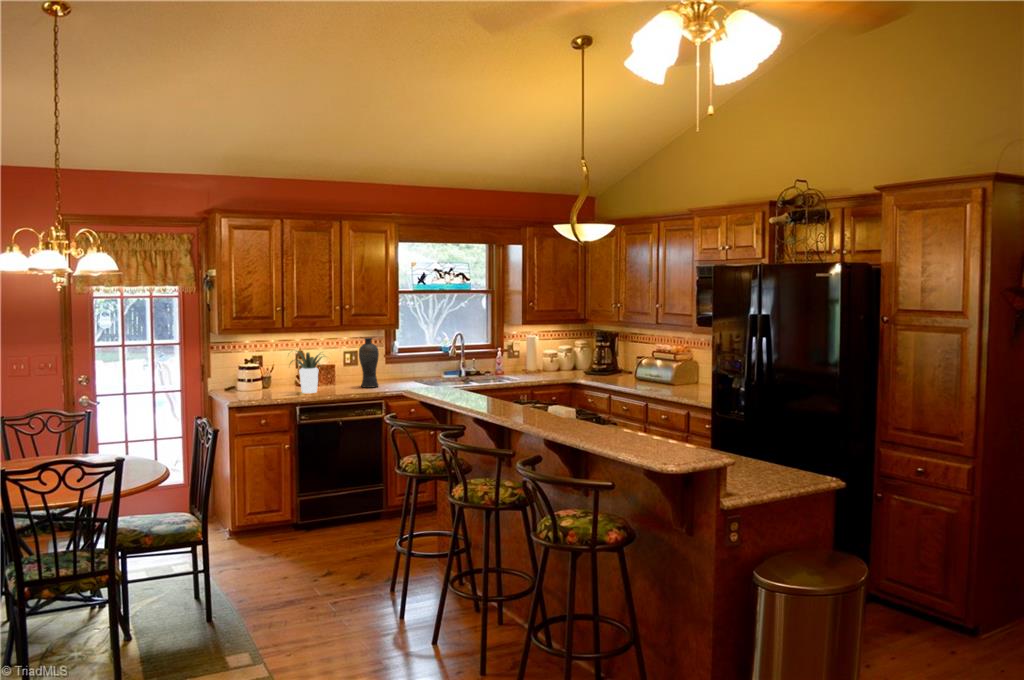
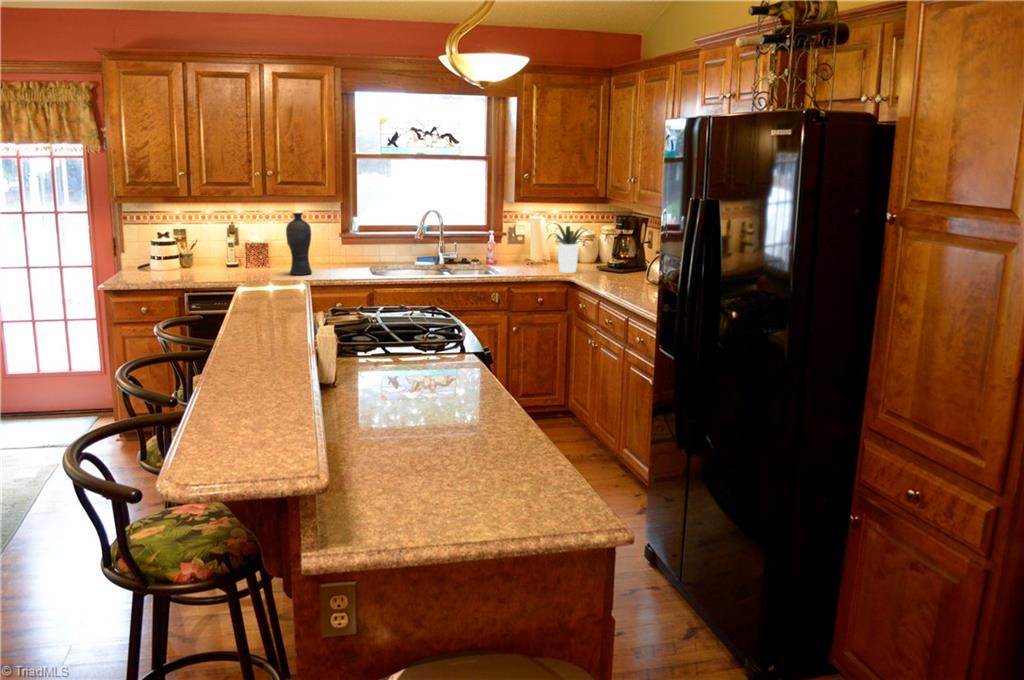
potted plant: present [290,351,322,393] -> present [548,223,587,273]

